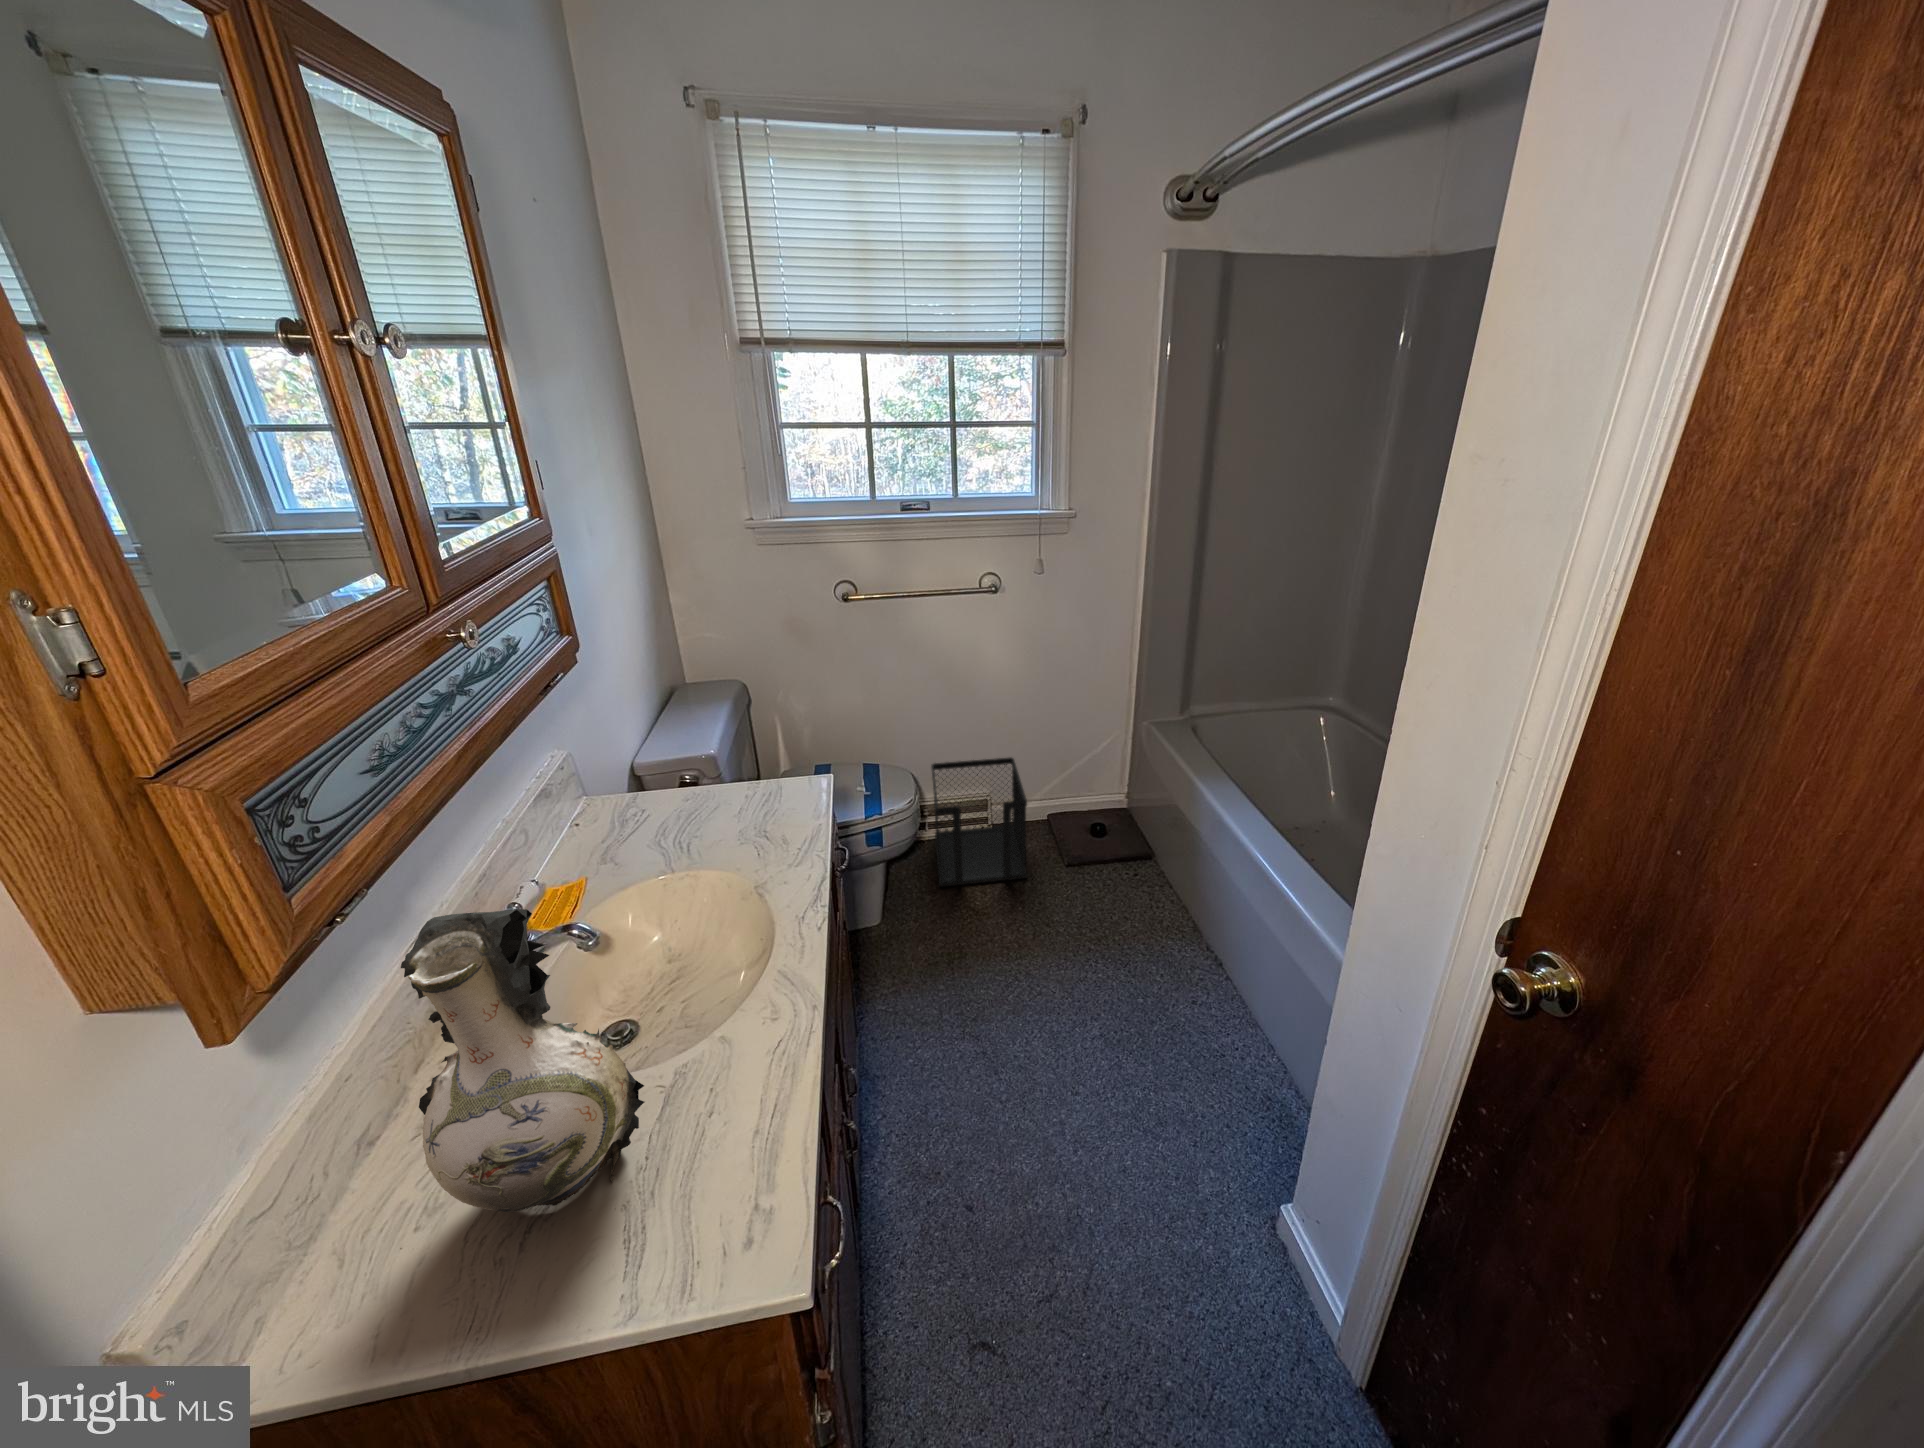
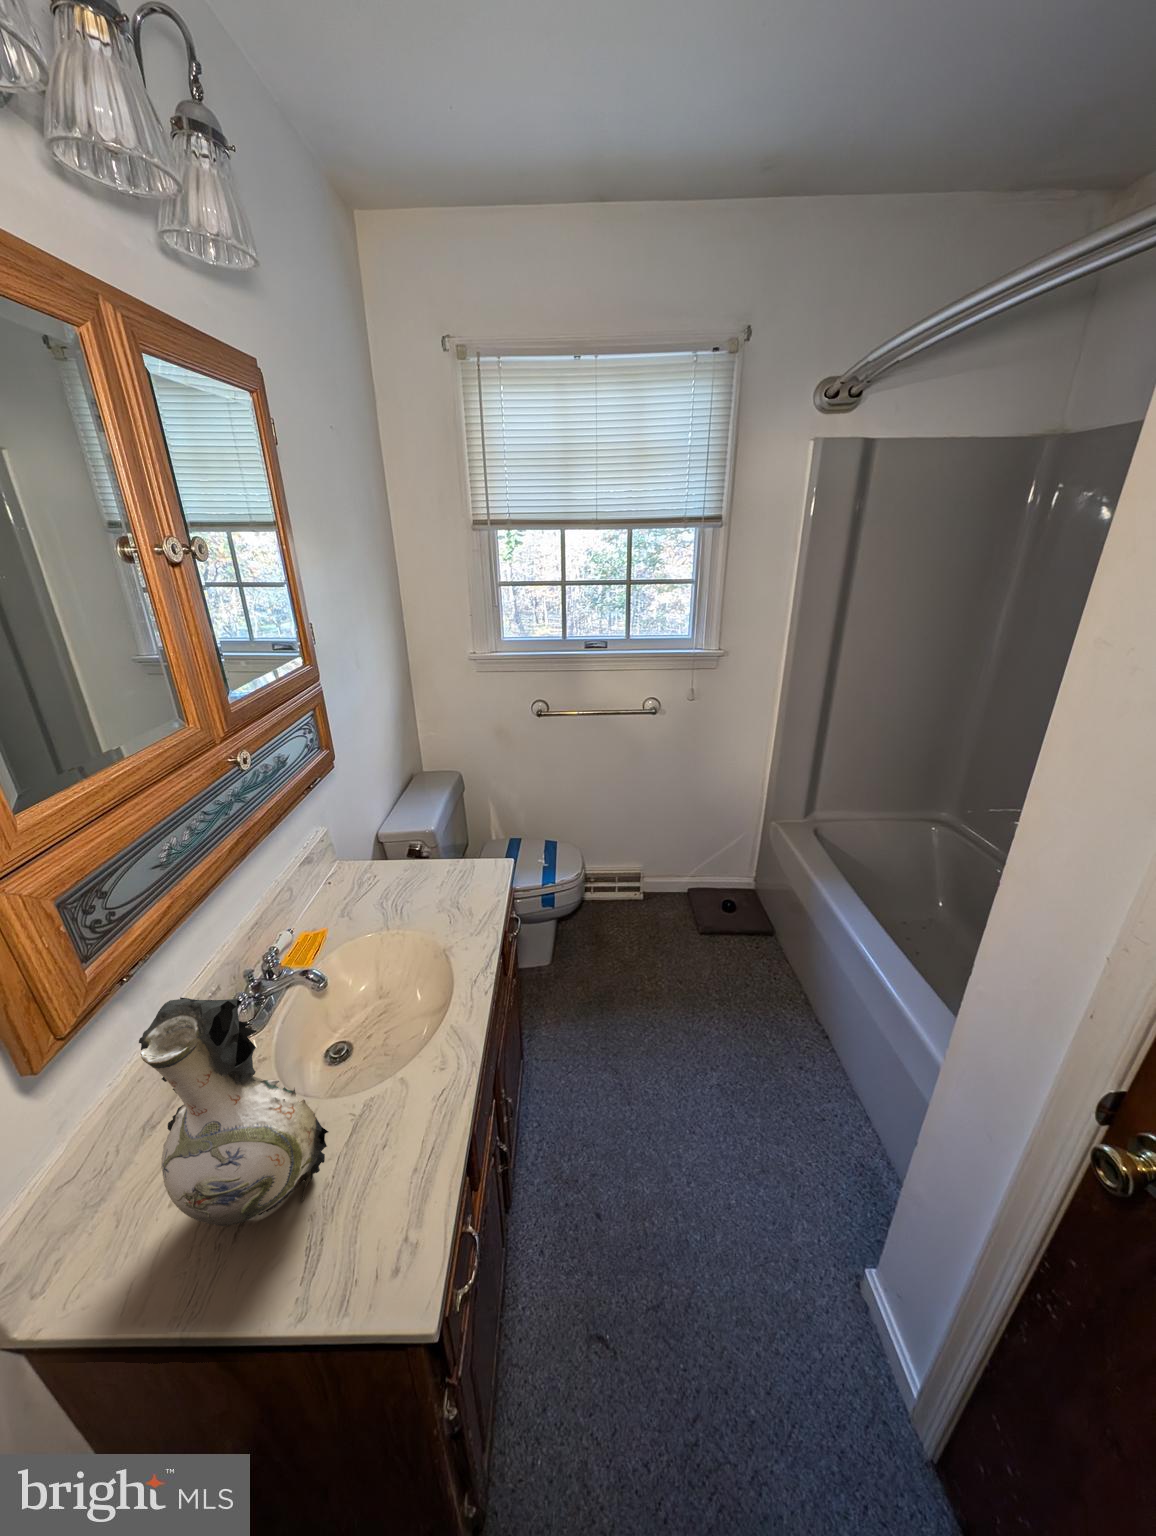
wastebasket: present [931,758,1027,887] -> none [599,843,670,940]

